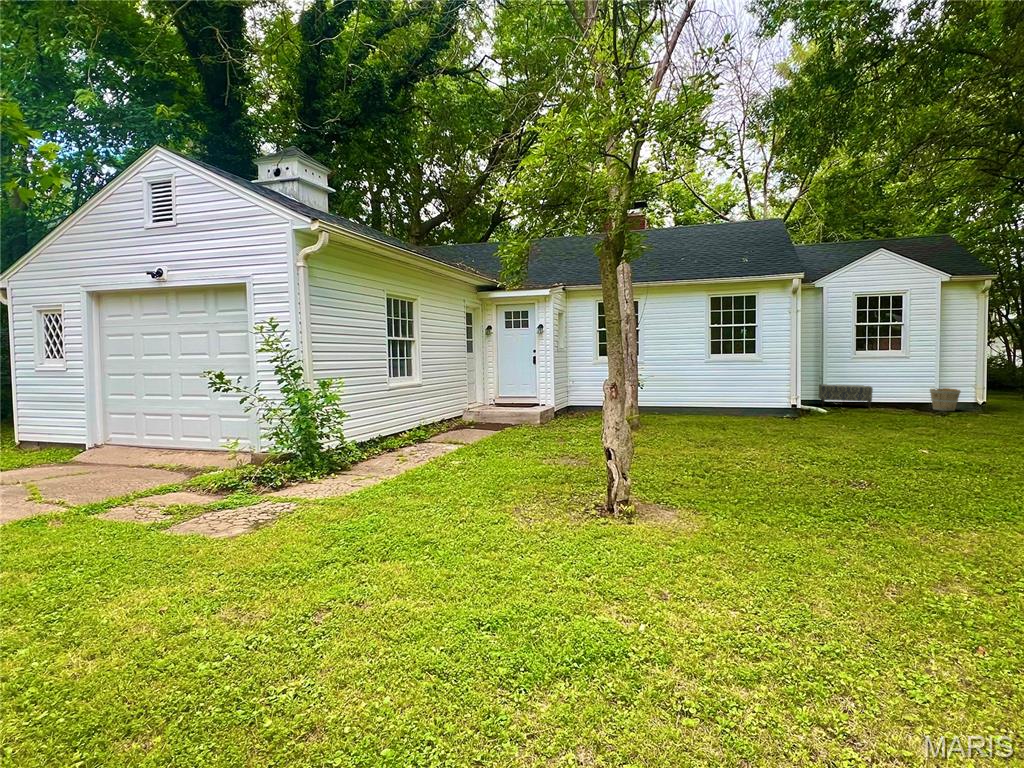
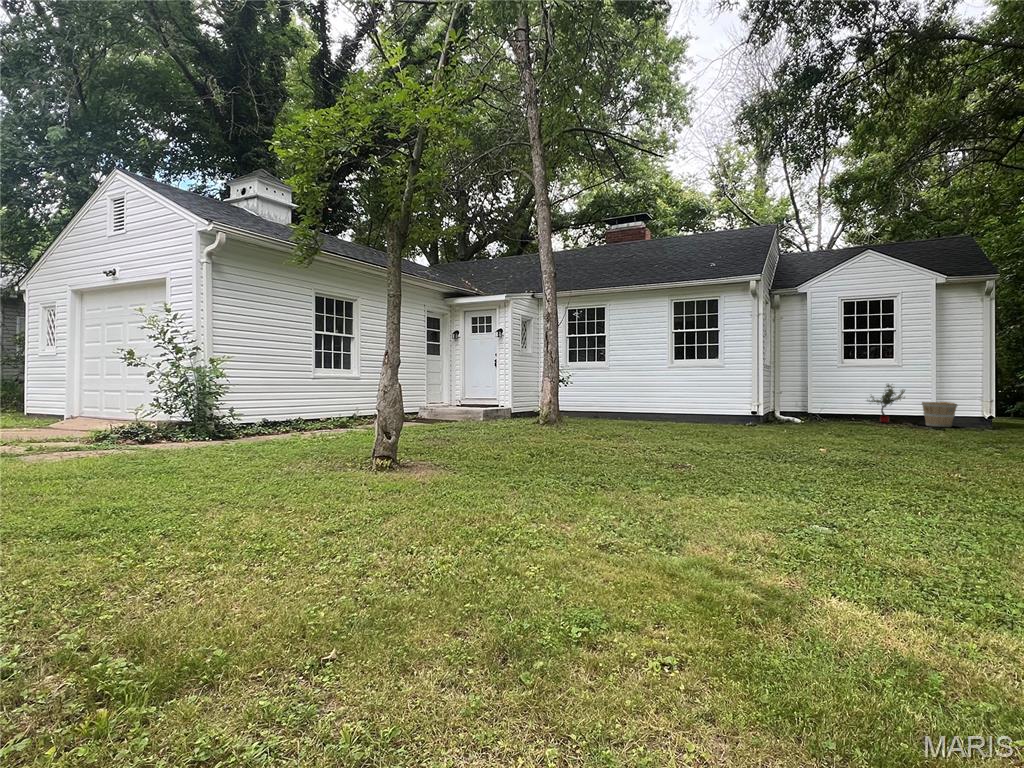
potted tree: none [880,372,917,408] -> present [867,384,905,423]
bench: present [818,384,873,408] -> none [798,396,855,422]

